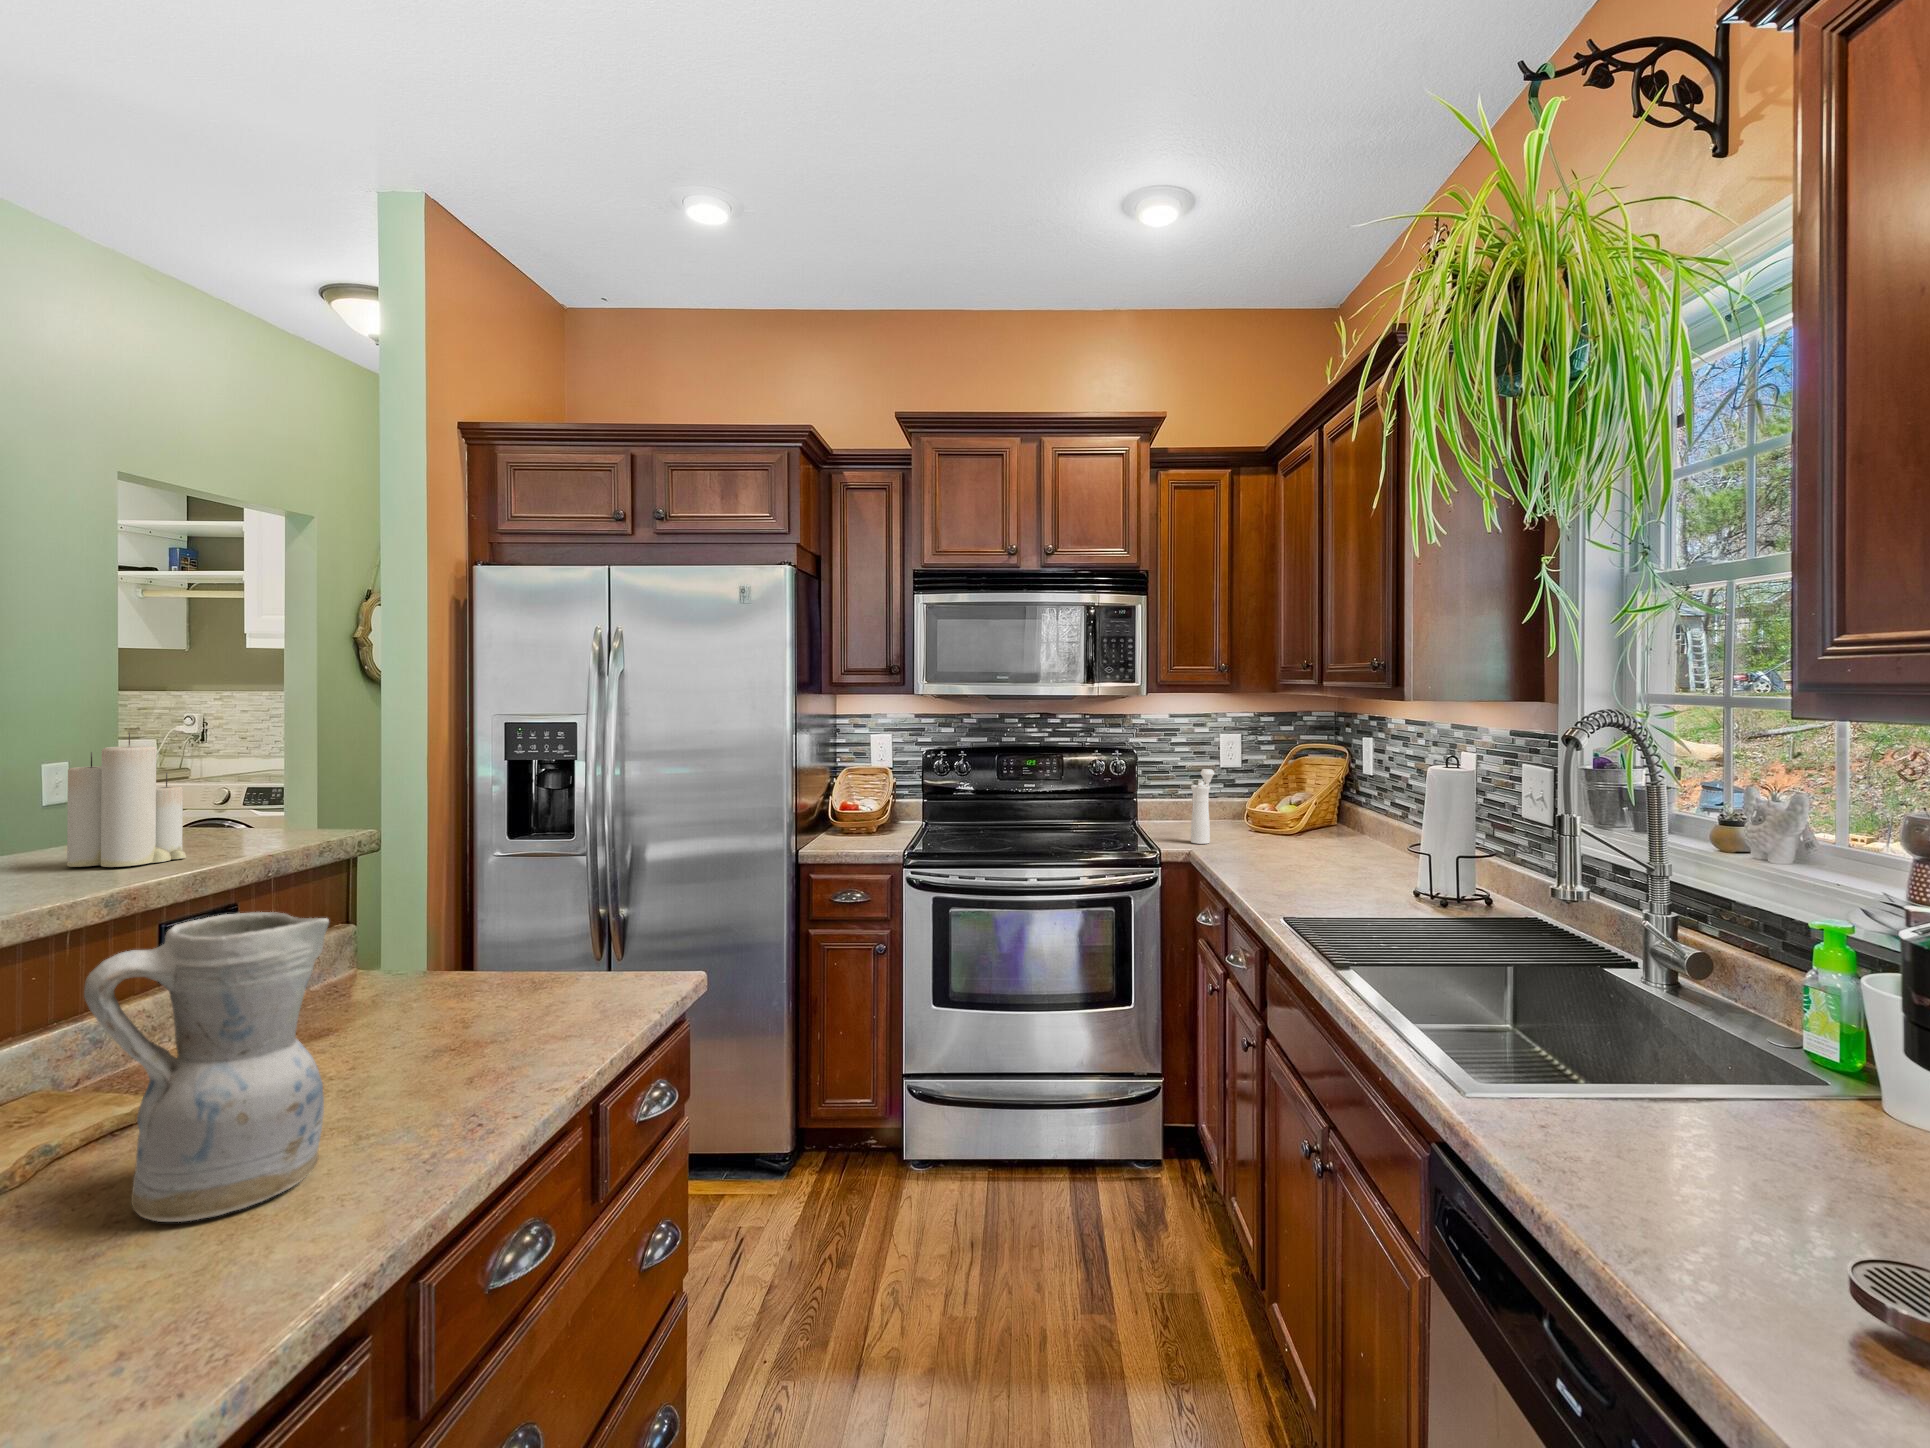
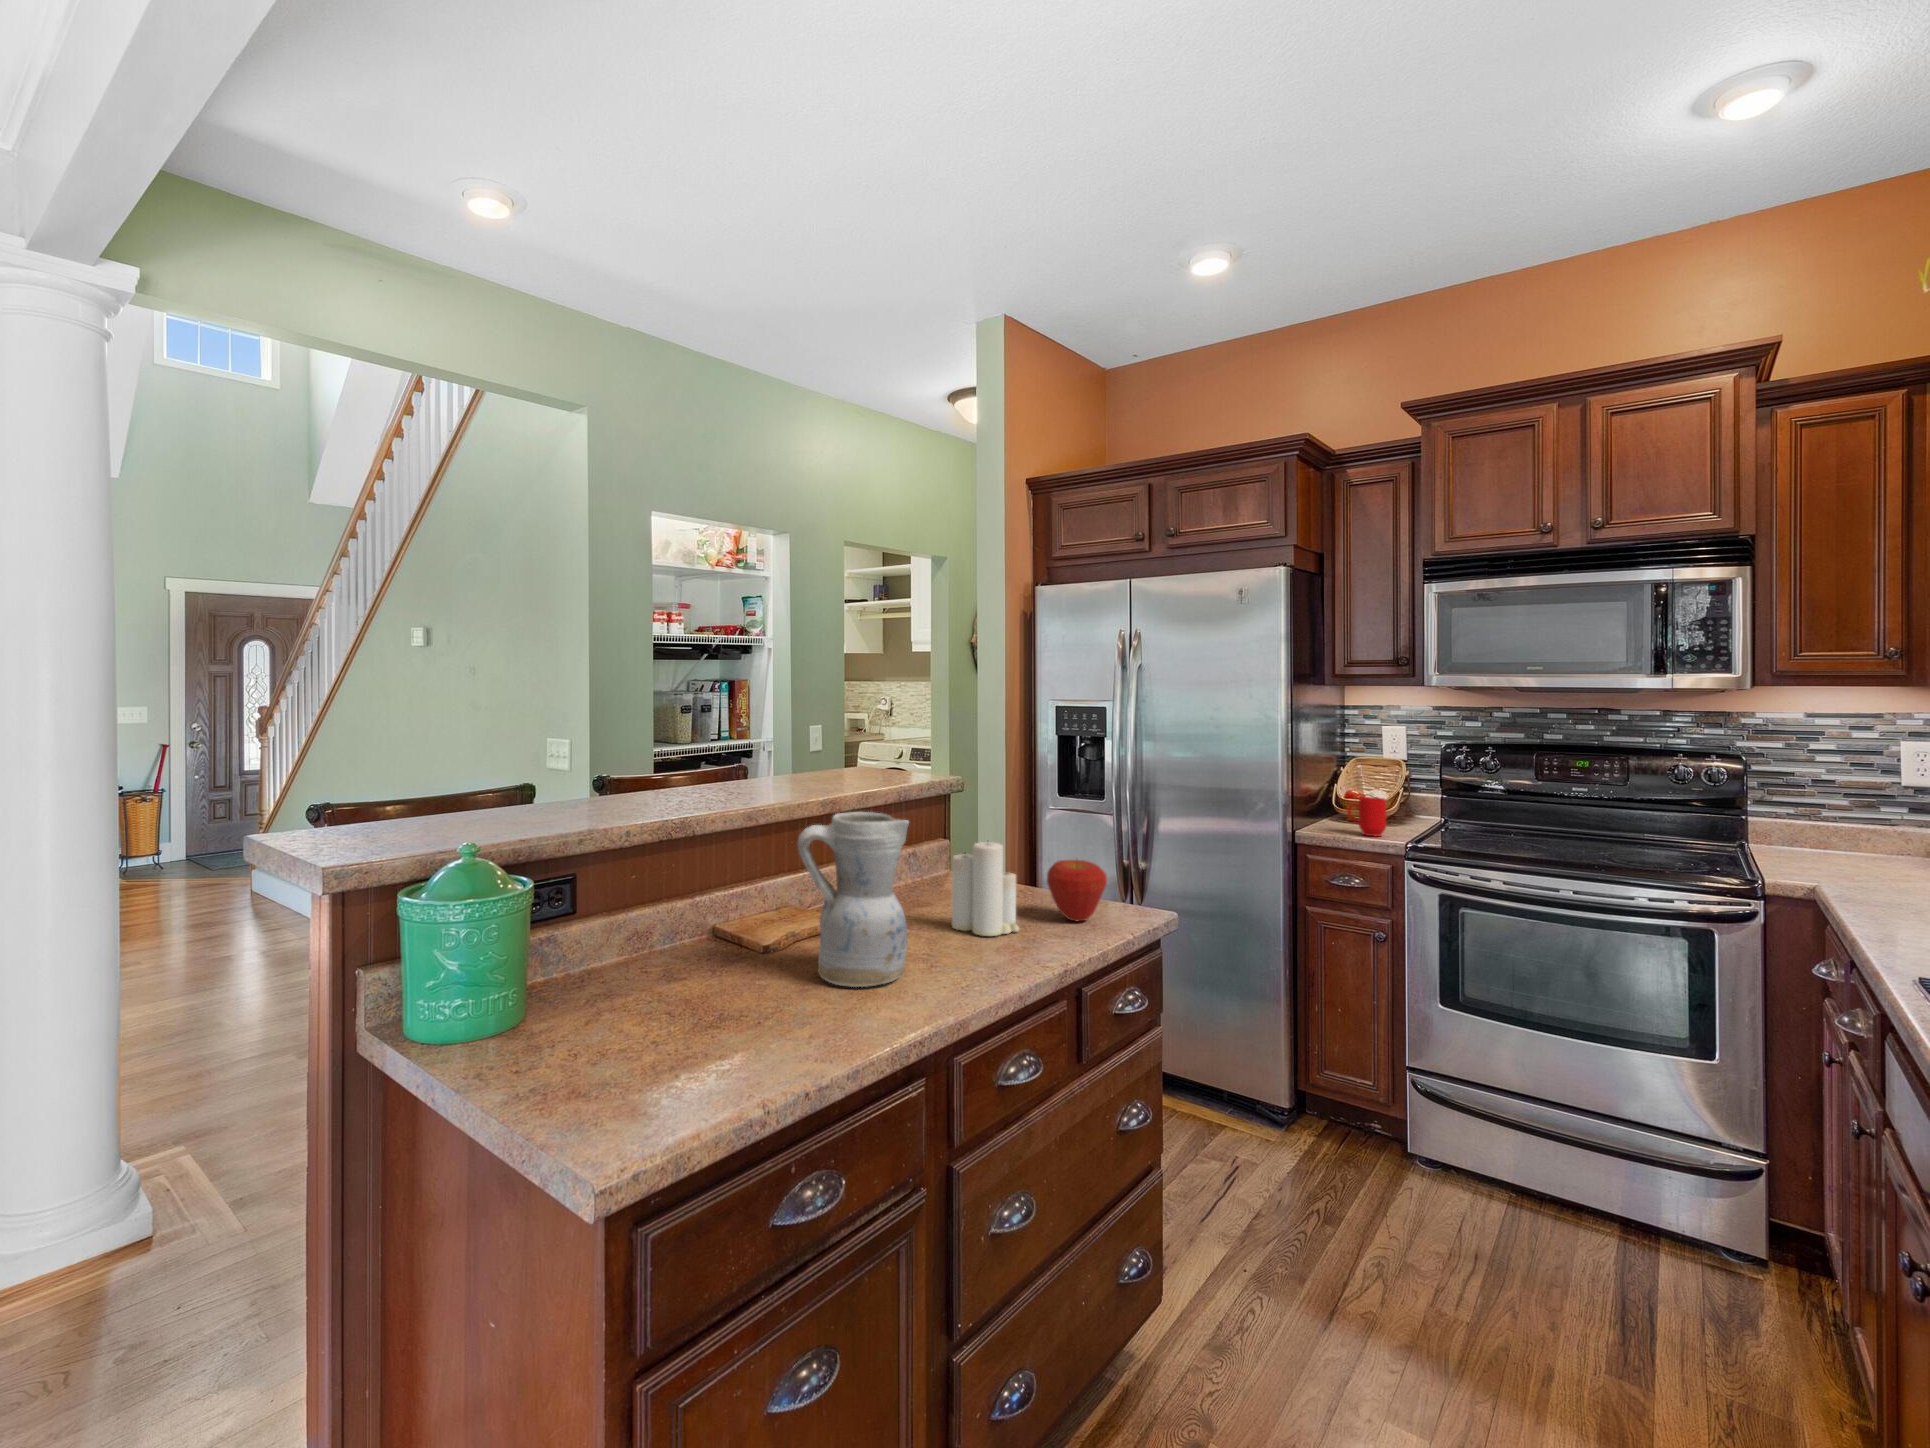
candle: present [67,733,186,867] -> present [951,842,1019,936]
pepper mill: present [1191,769,1214,844] -> none [1822,785,1870,880]
mug: none [843,807,879,848] -> present [1348,797,1386,836]
apple: none [536,927,621,1011] -> present [1047,859,1107,922]

